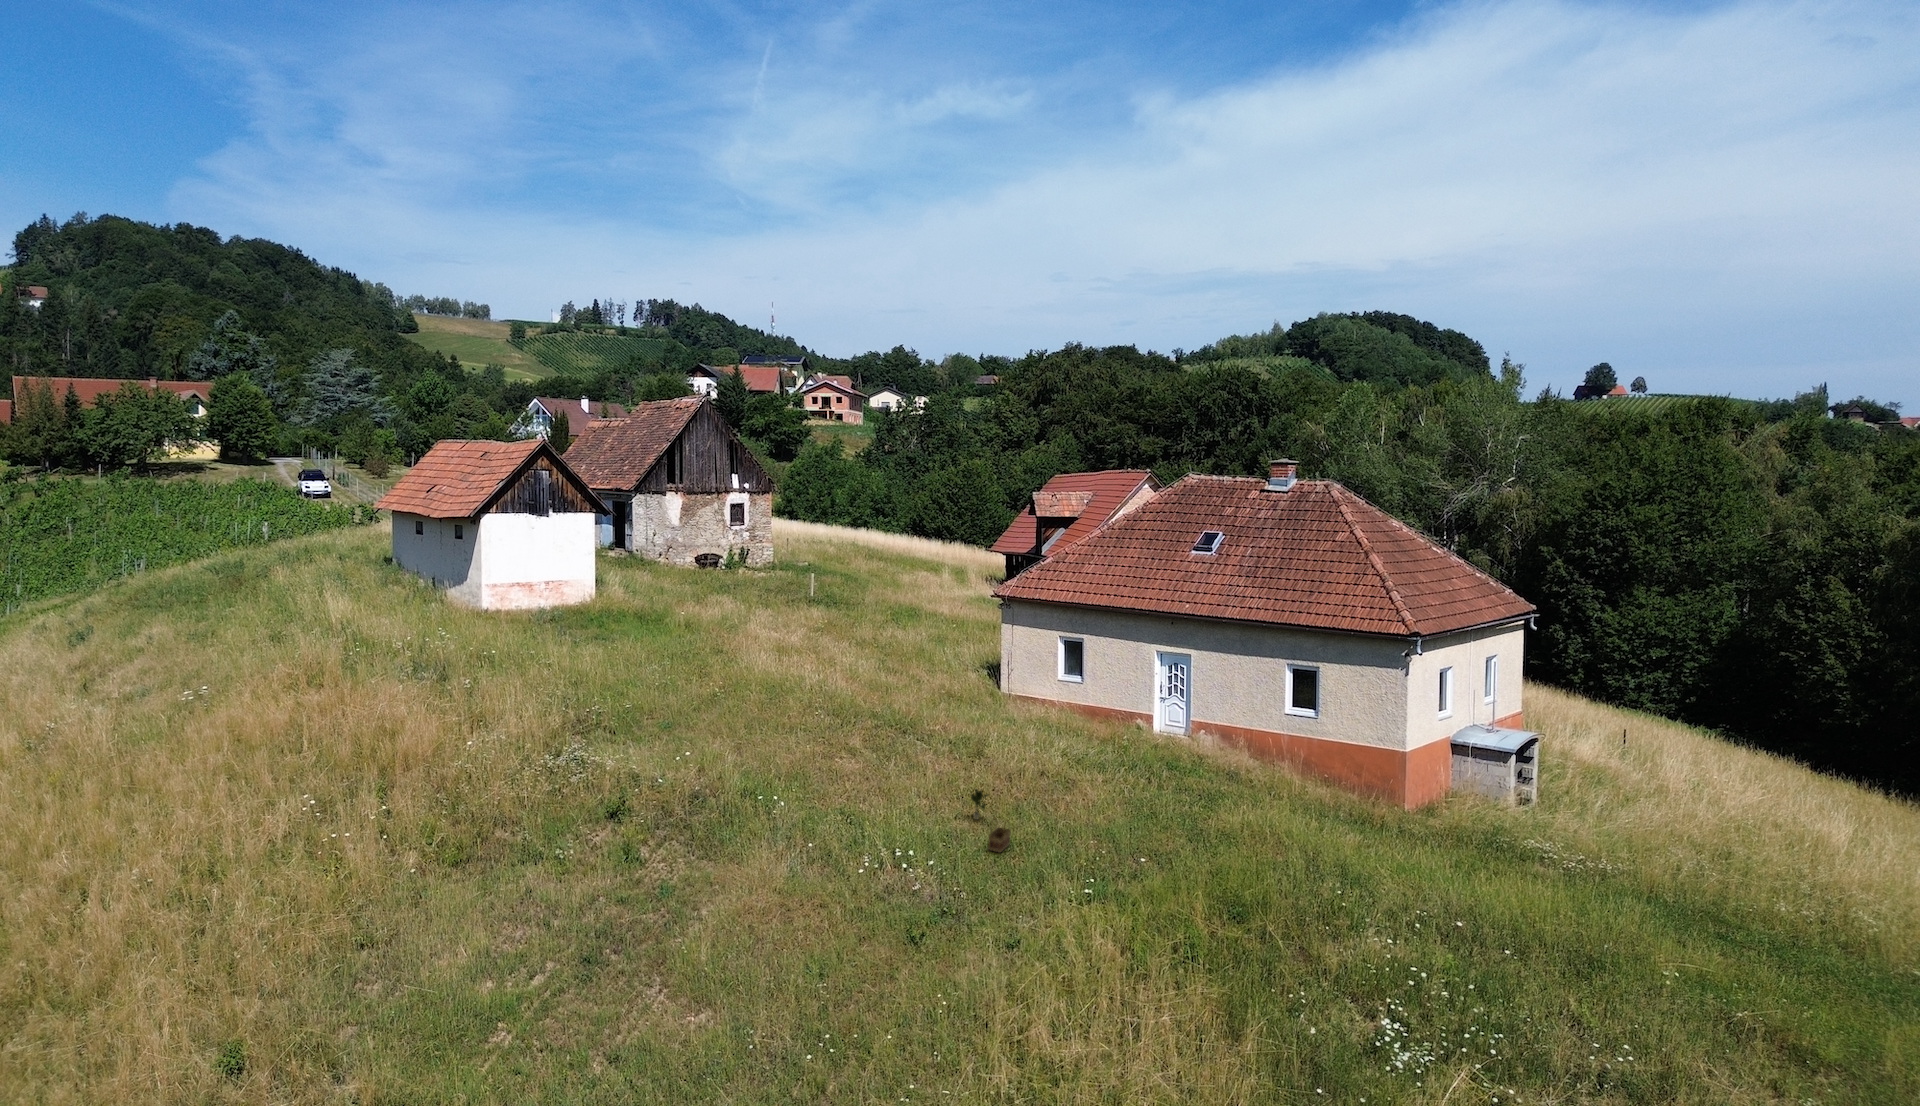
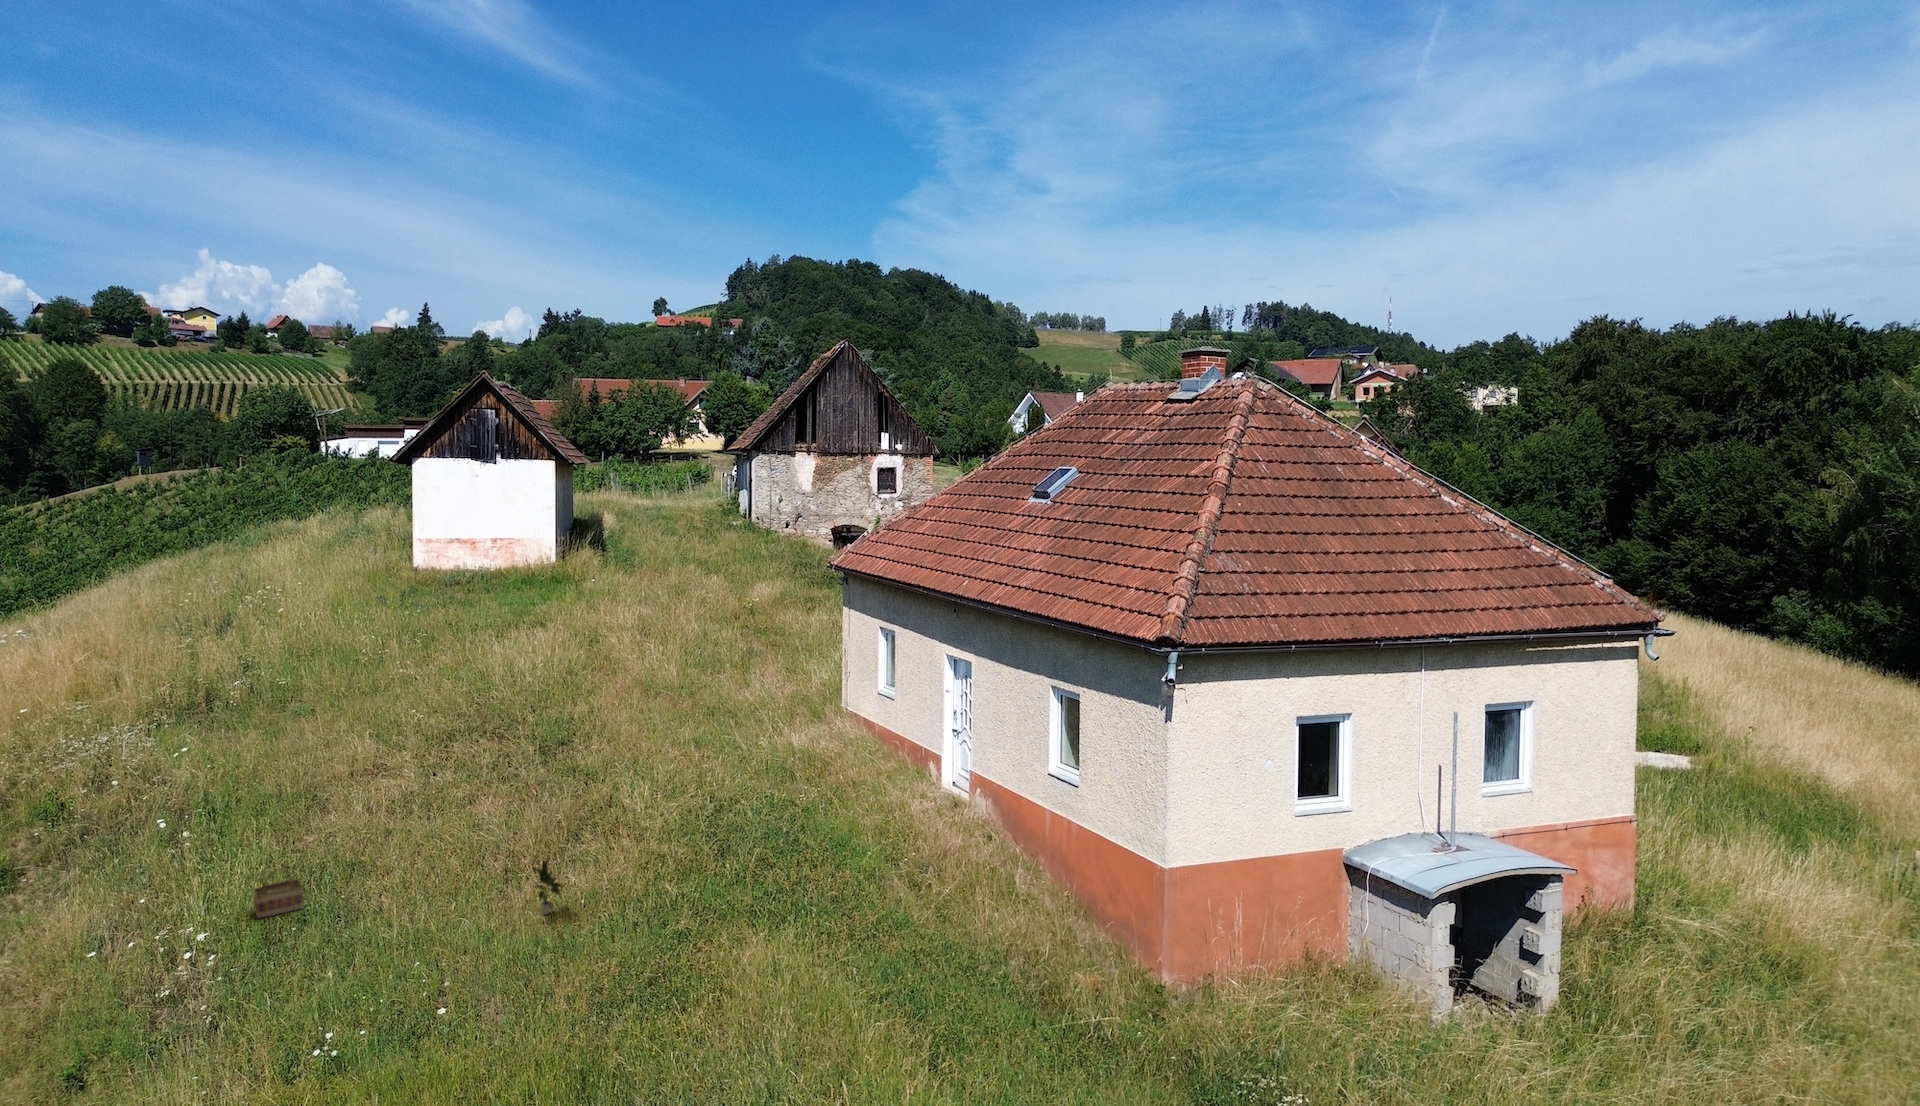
potted plant: present [971,789,988,820] -> present [535,862,564,915]

